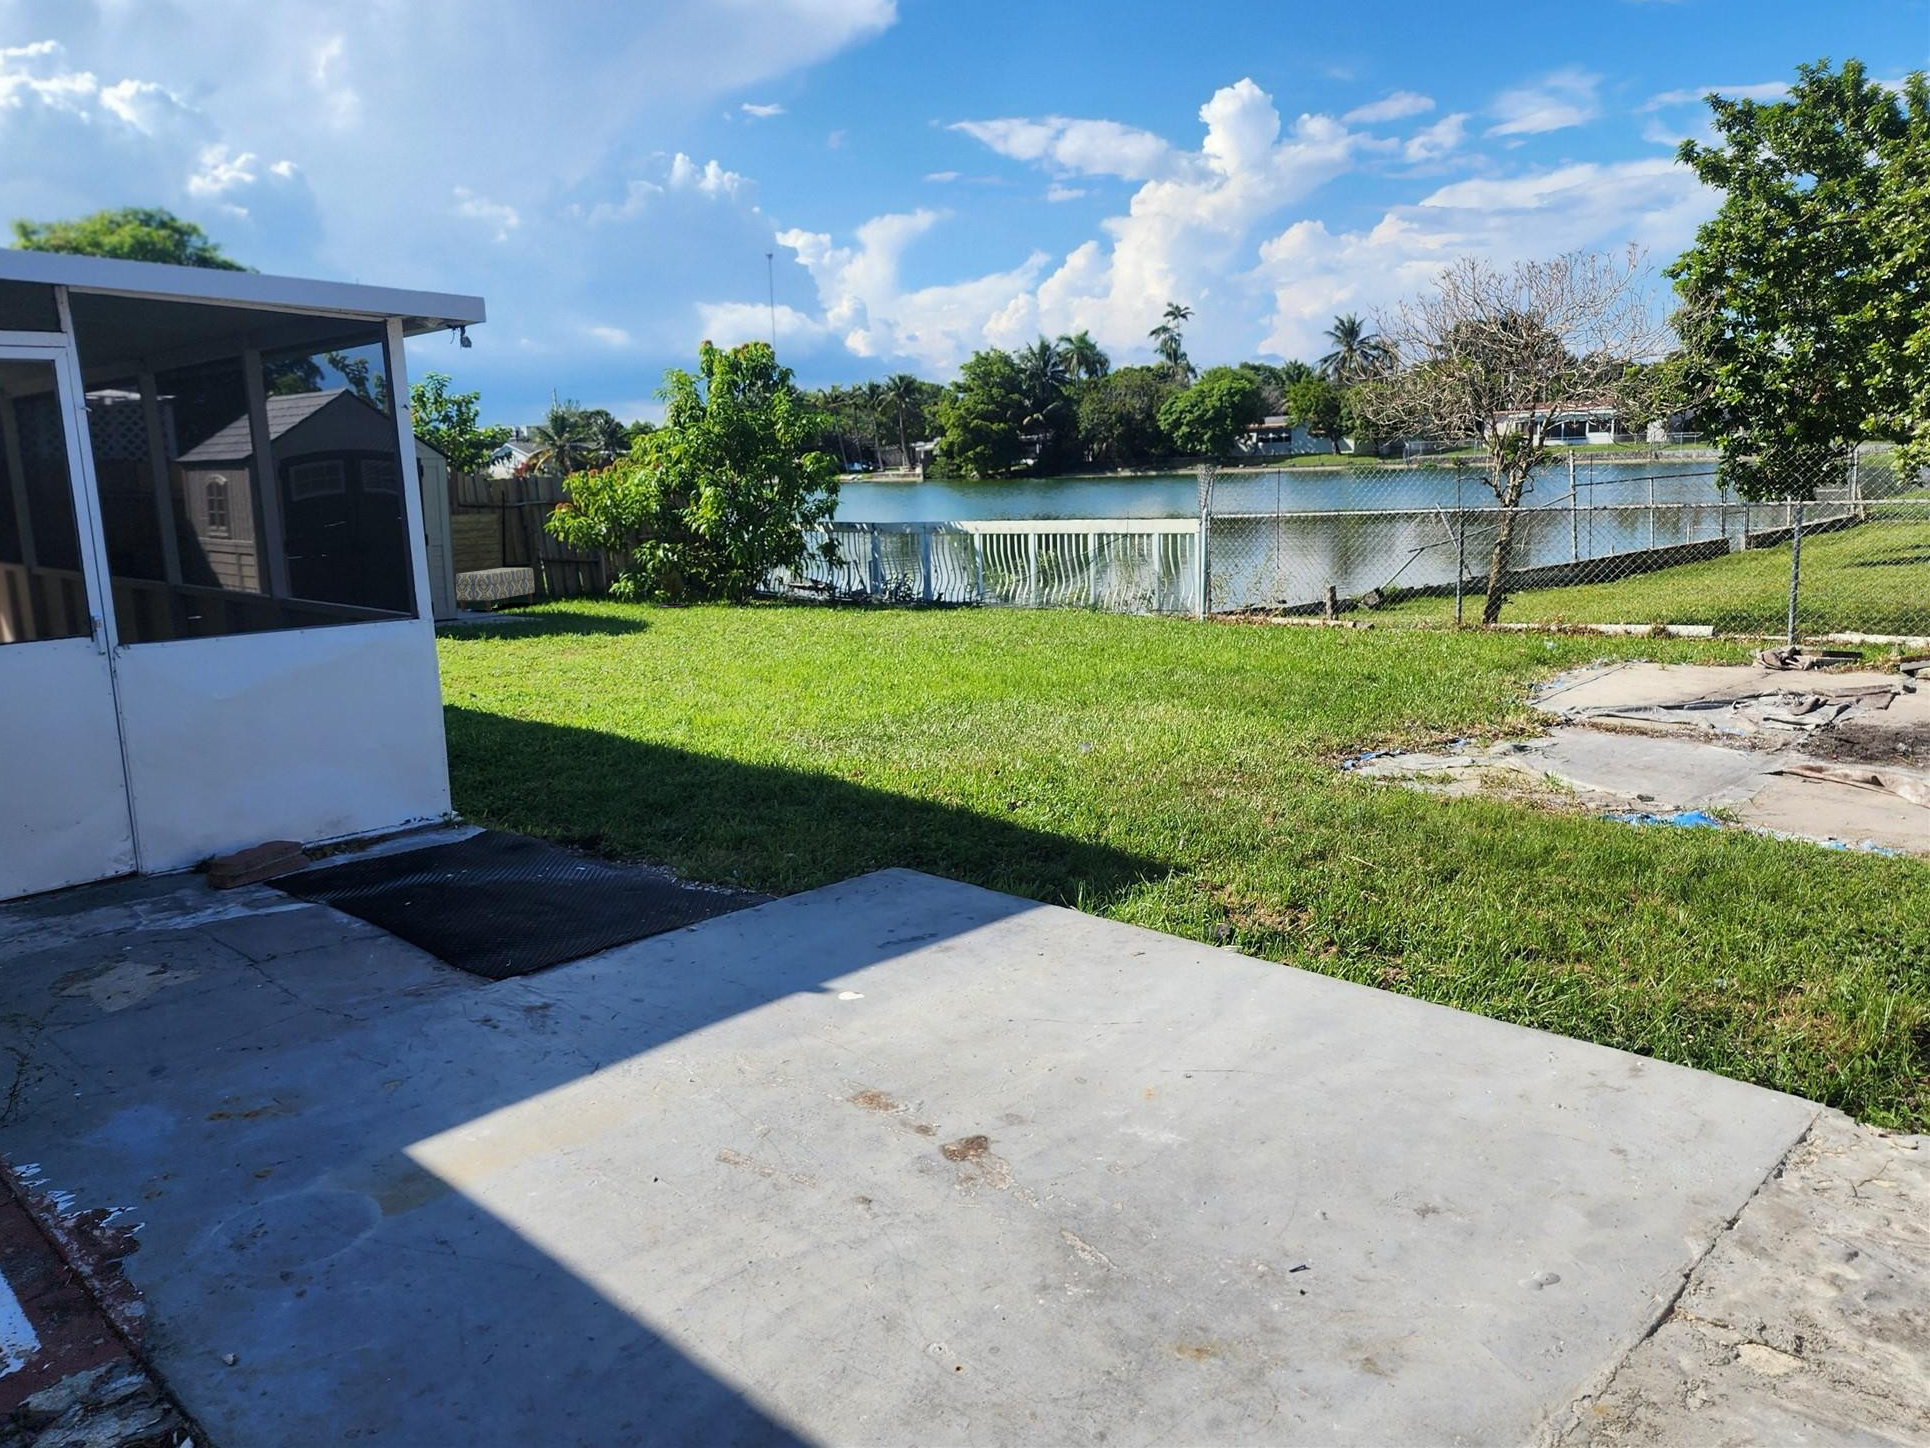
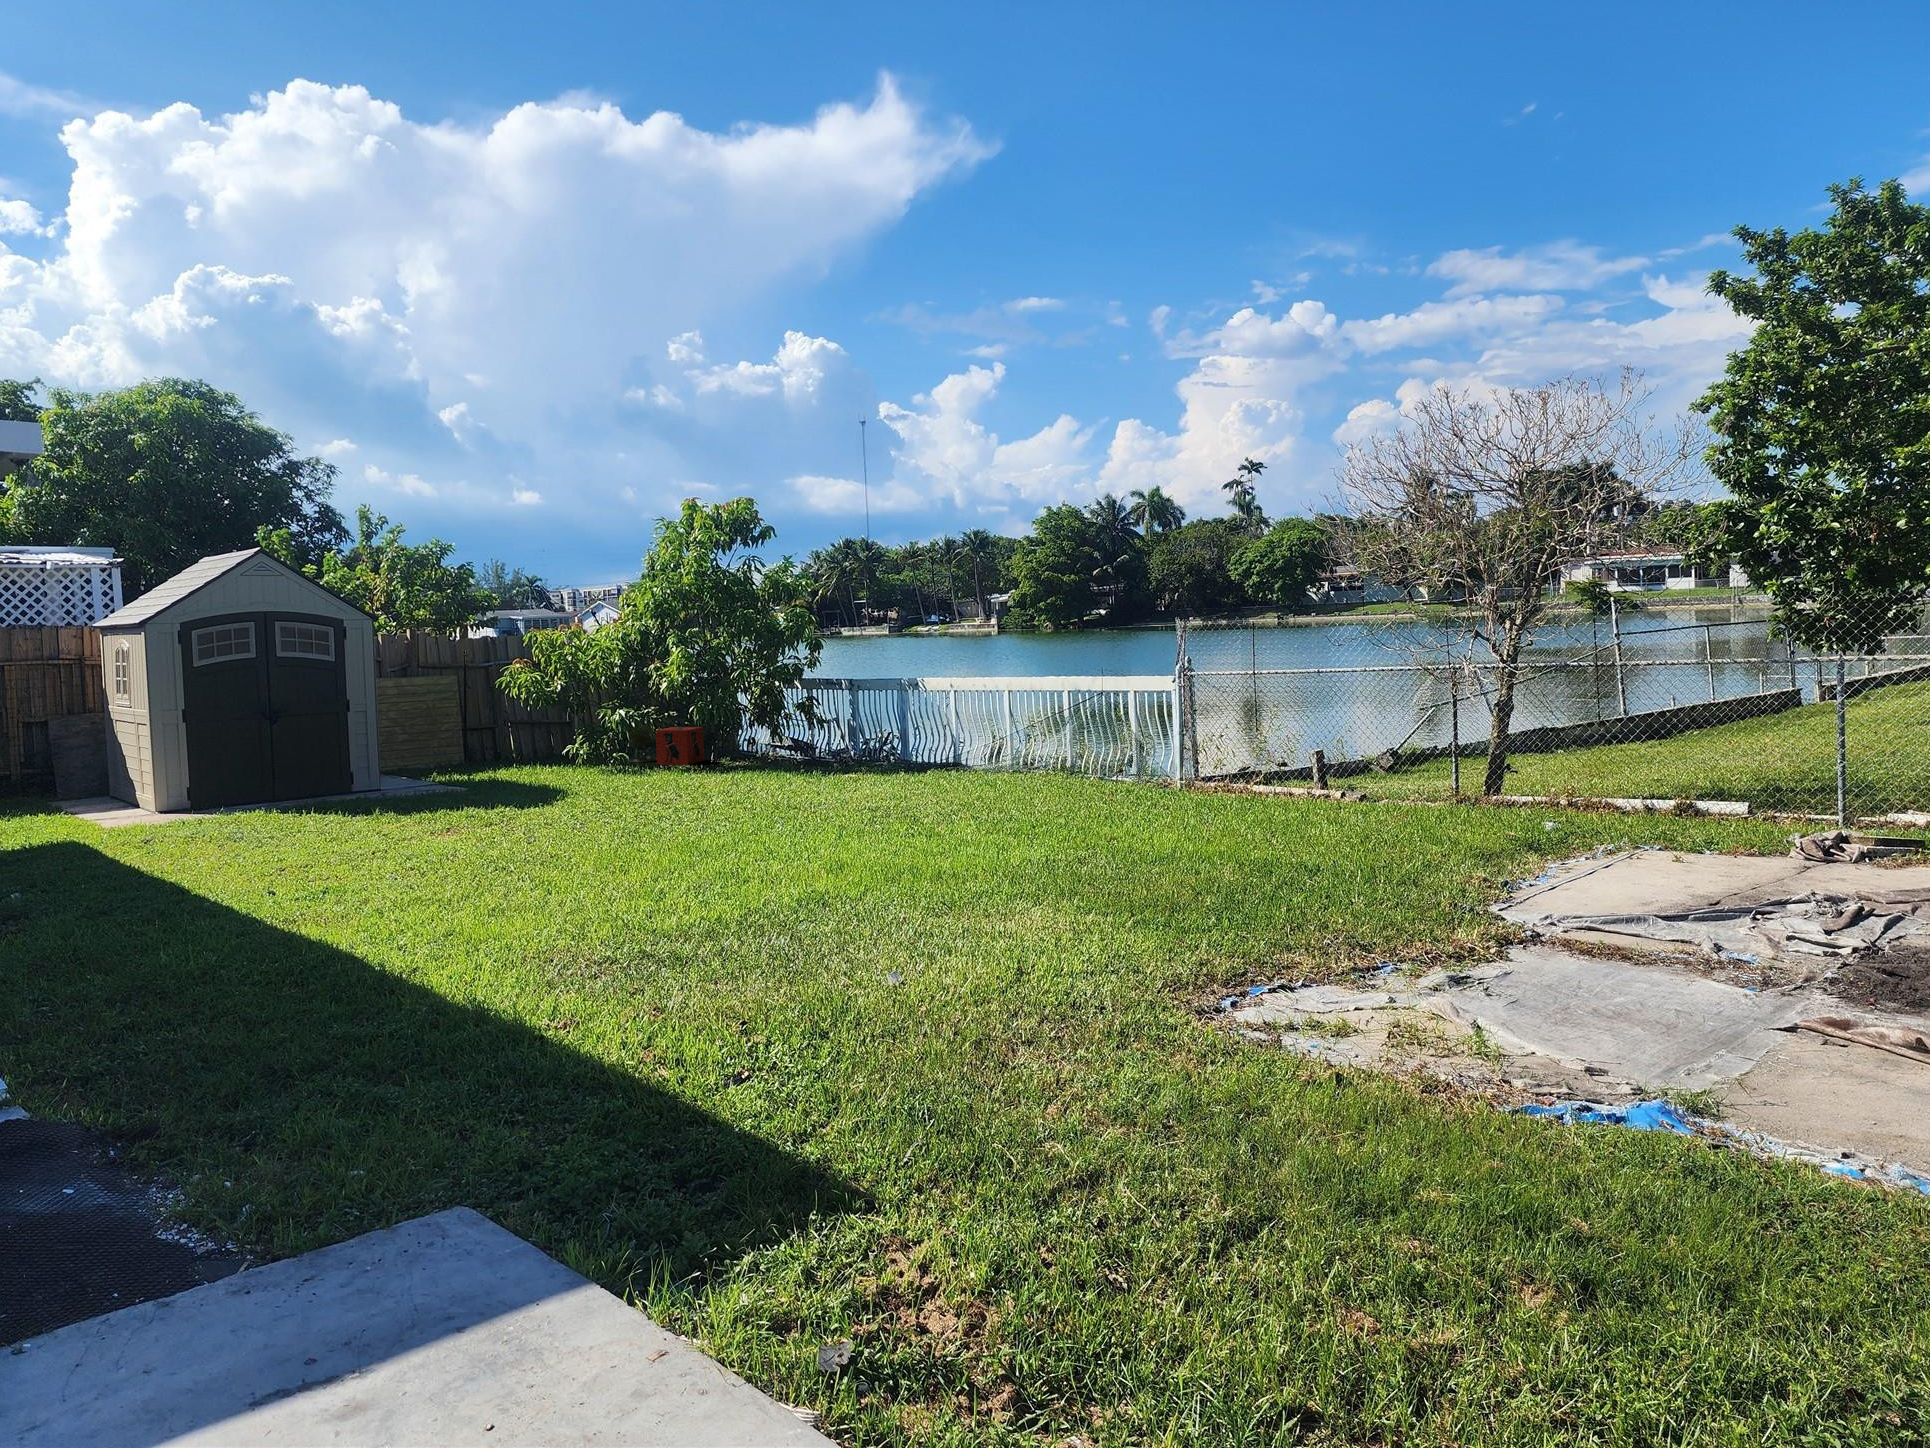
bench: present [456,568,535,612] -> none [423,719,511,765]
storage box: none [689,574,733,609] -> present [656,727,704,765]

